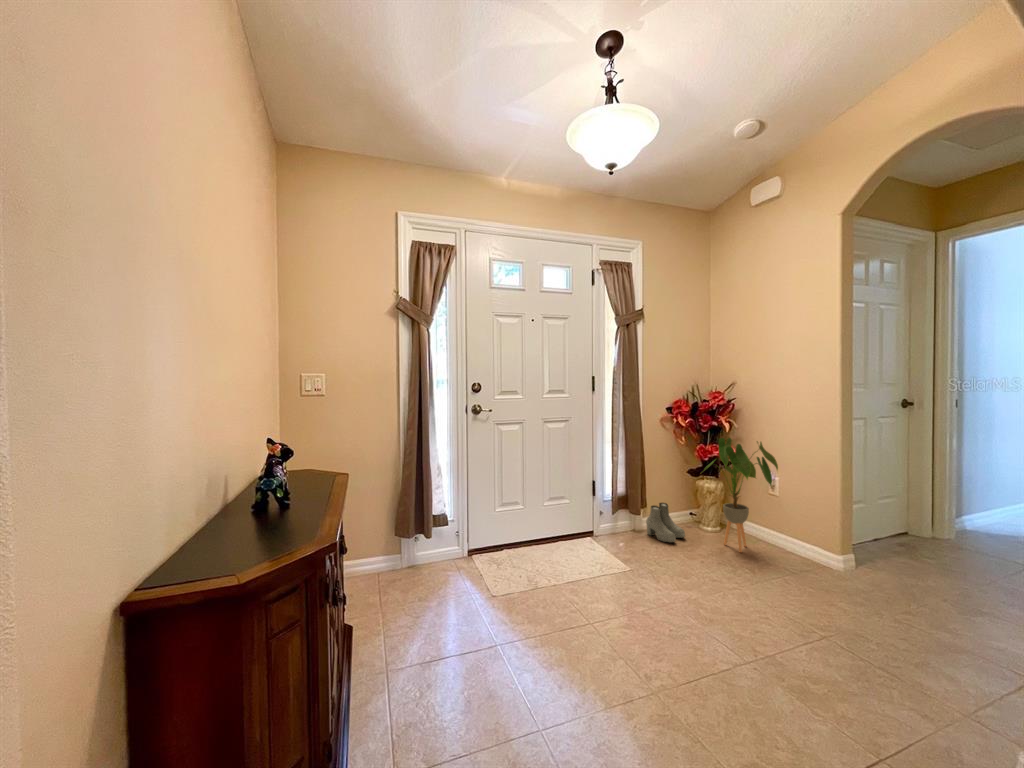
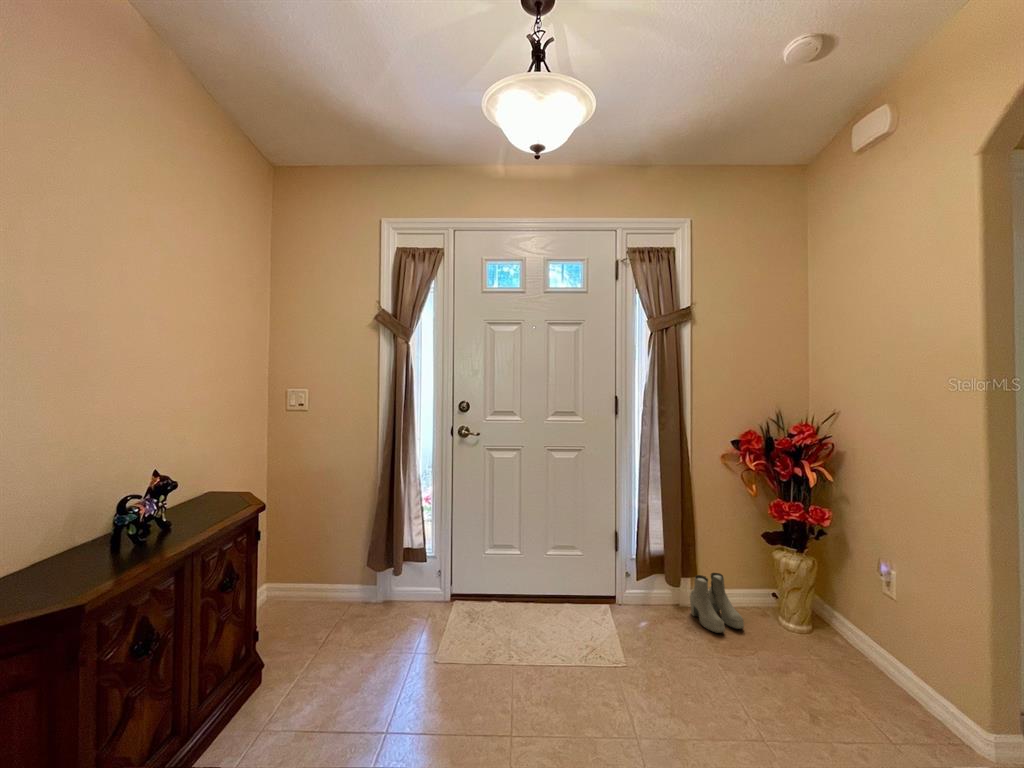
house plant: present [703,438,778,552] -> none [768,492,897,671]

